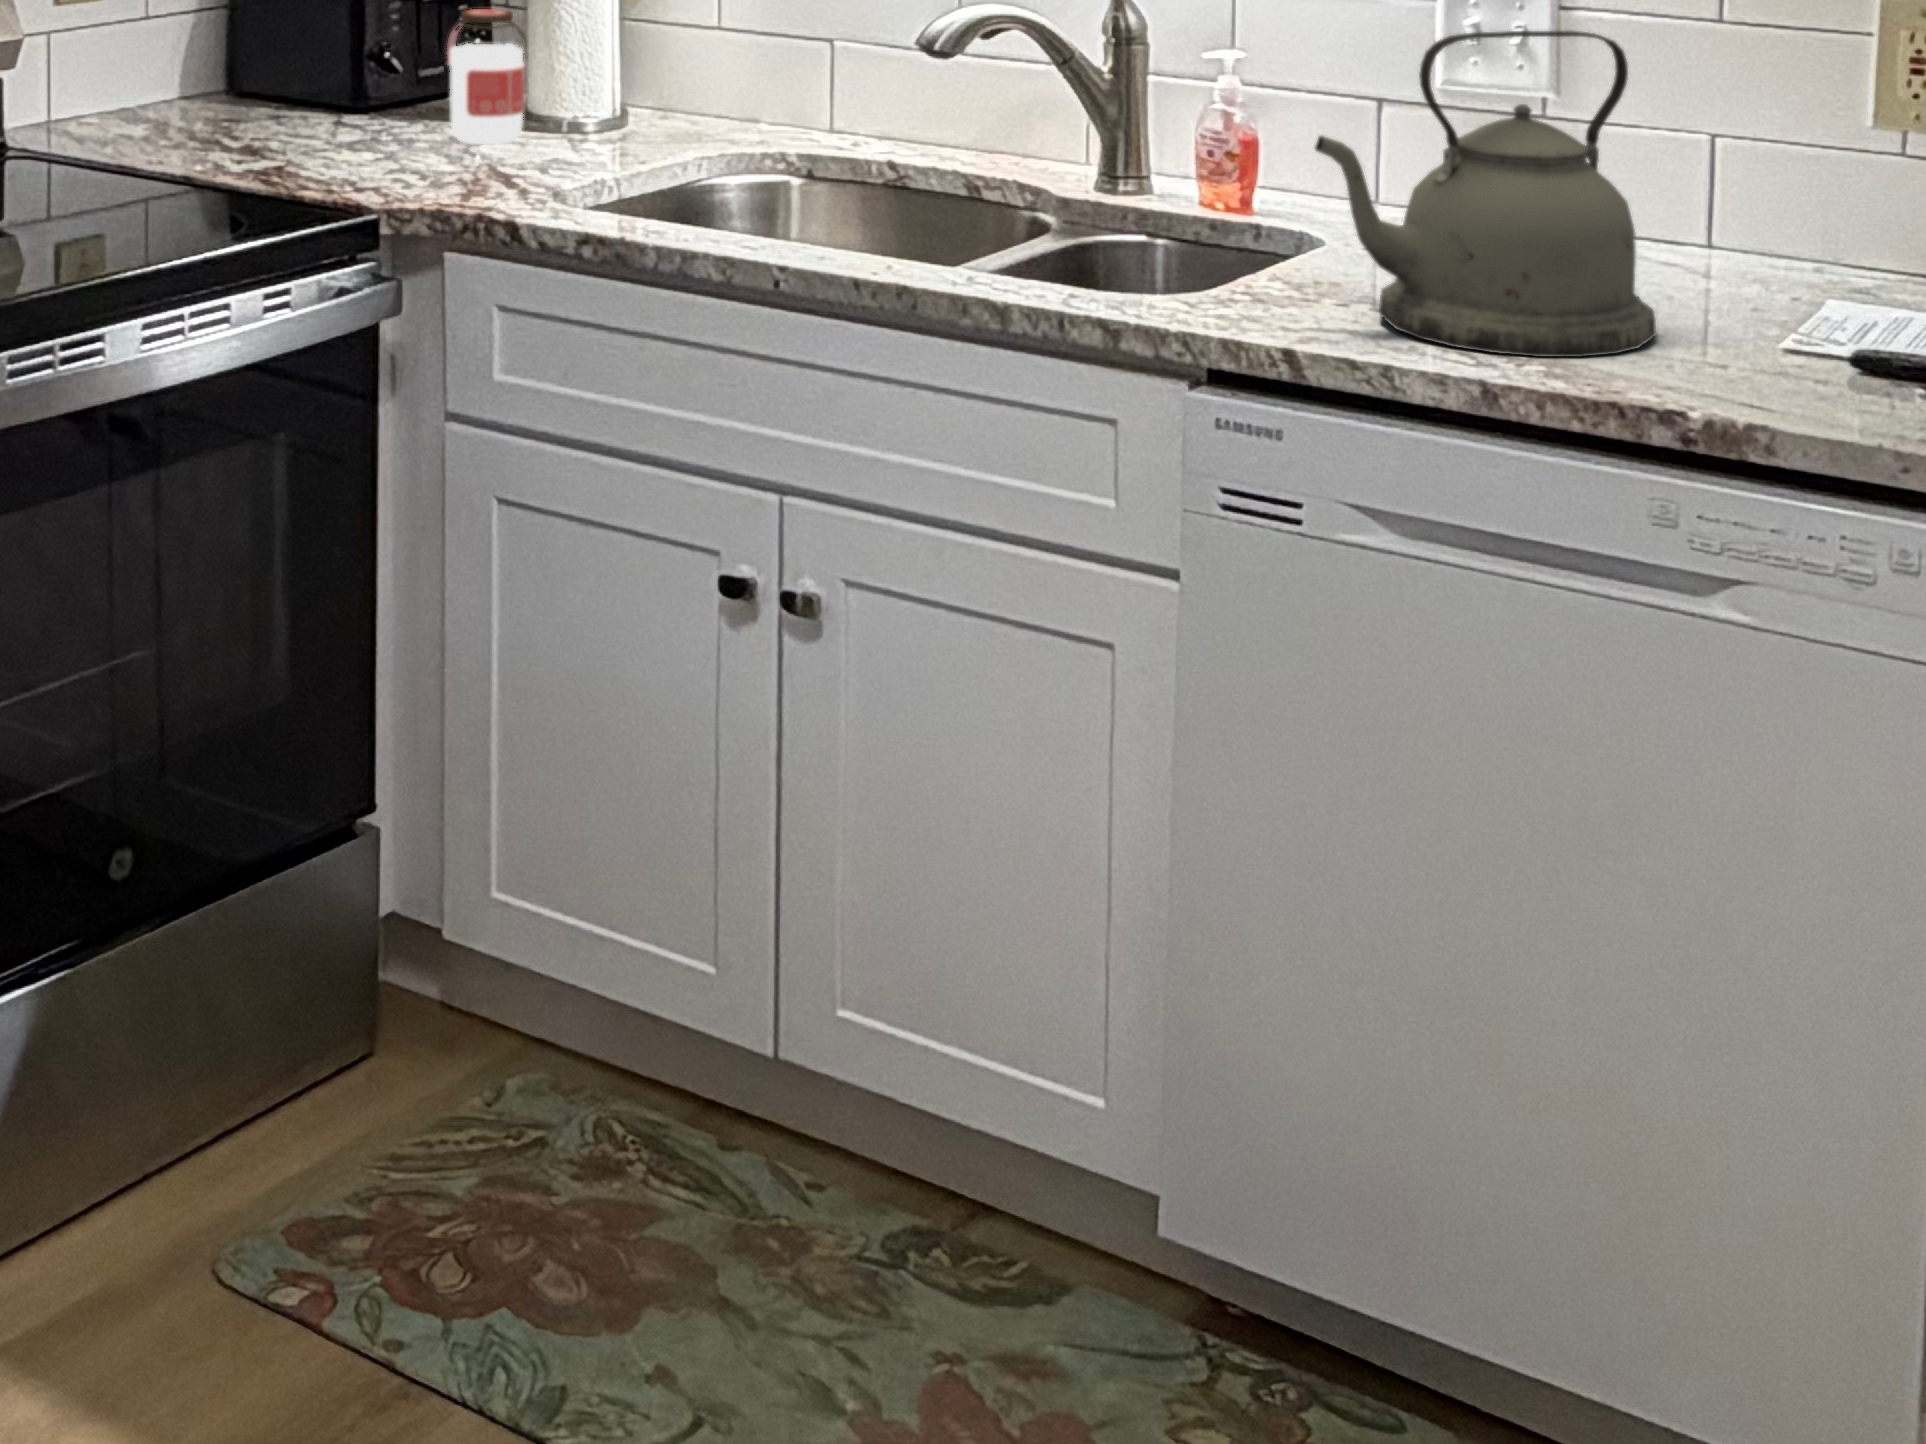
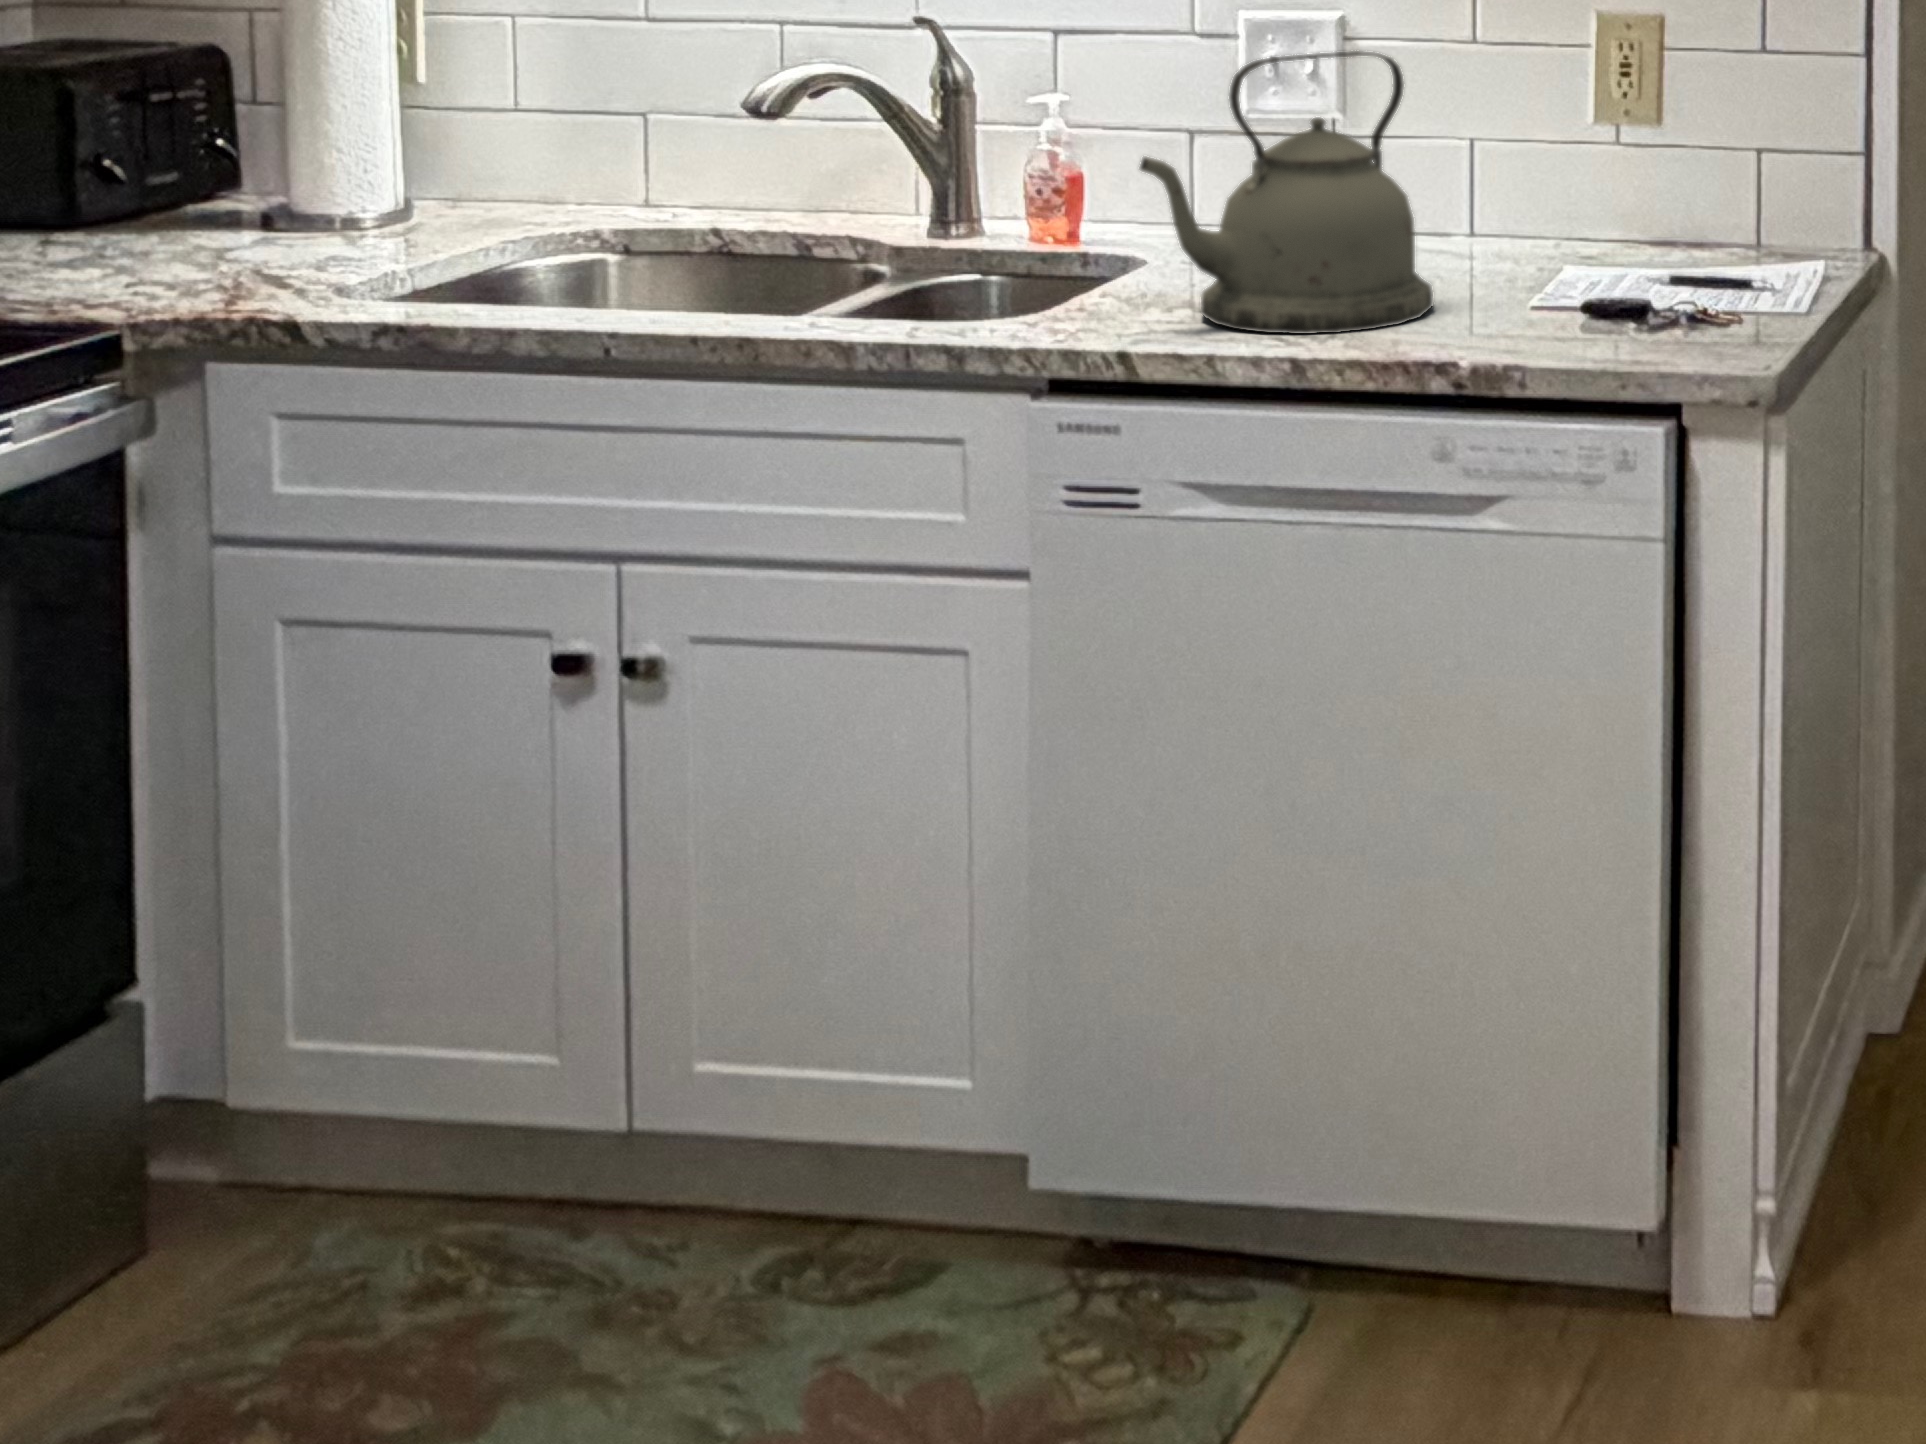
jar: present [447,9,526,145] -> none [187,104,289,254]

